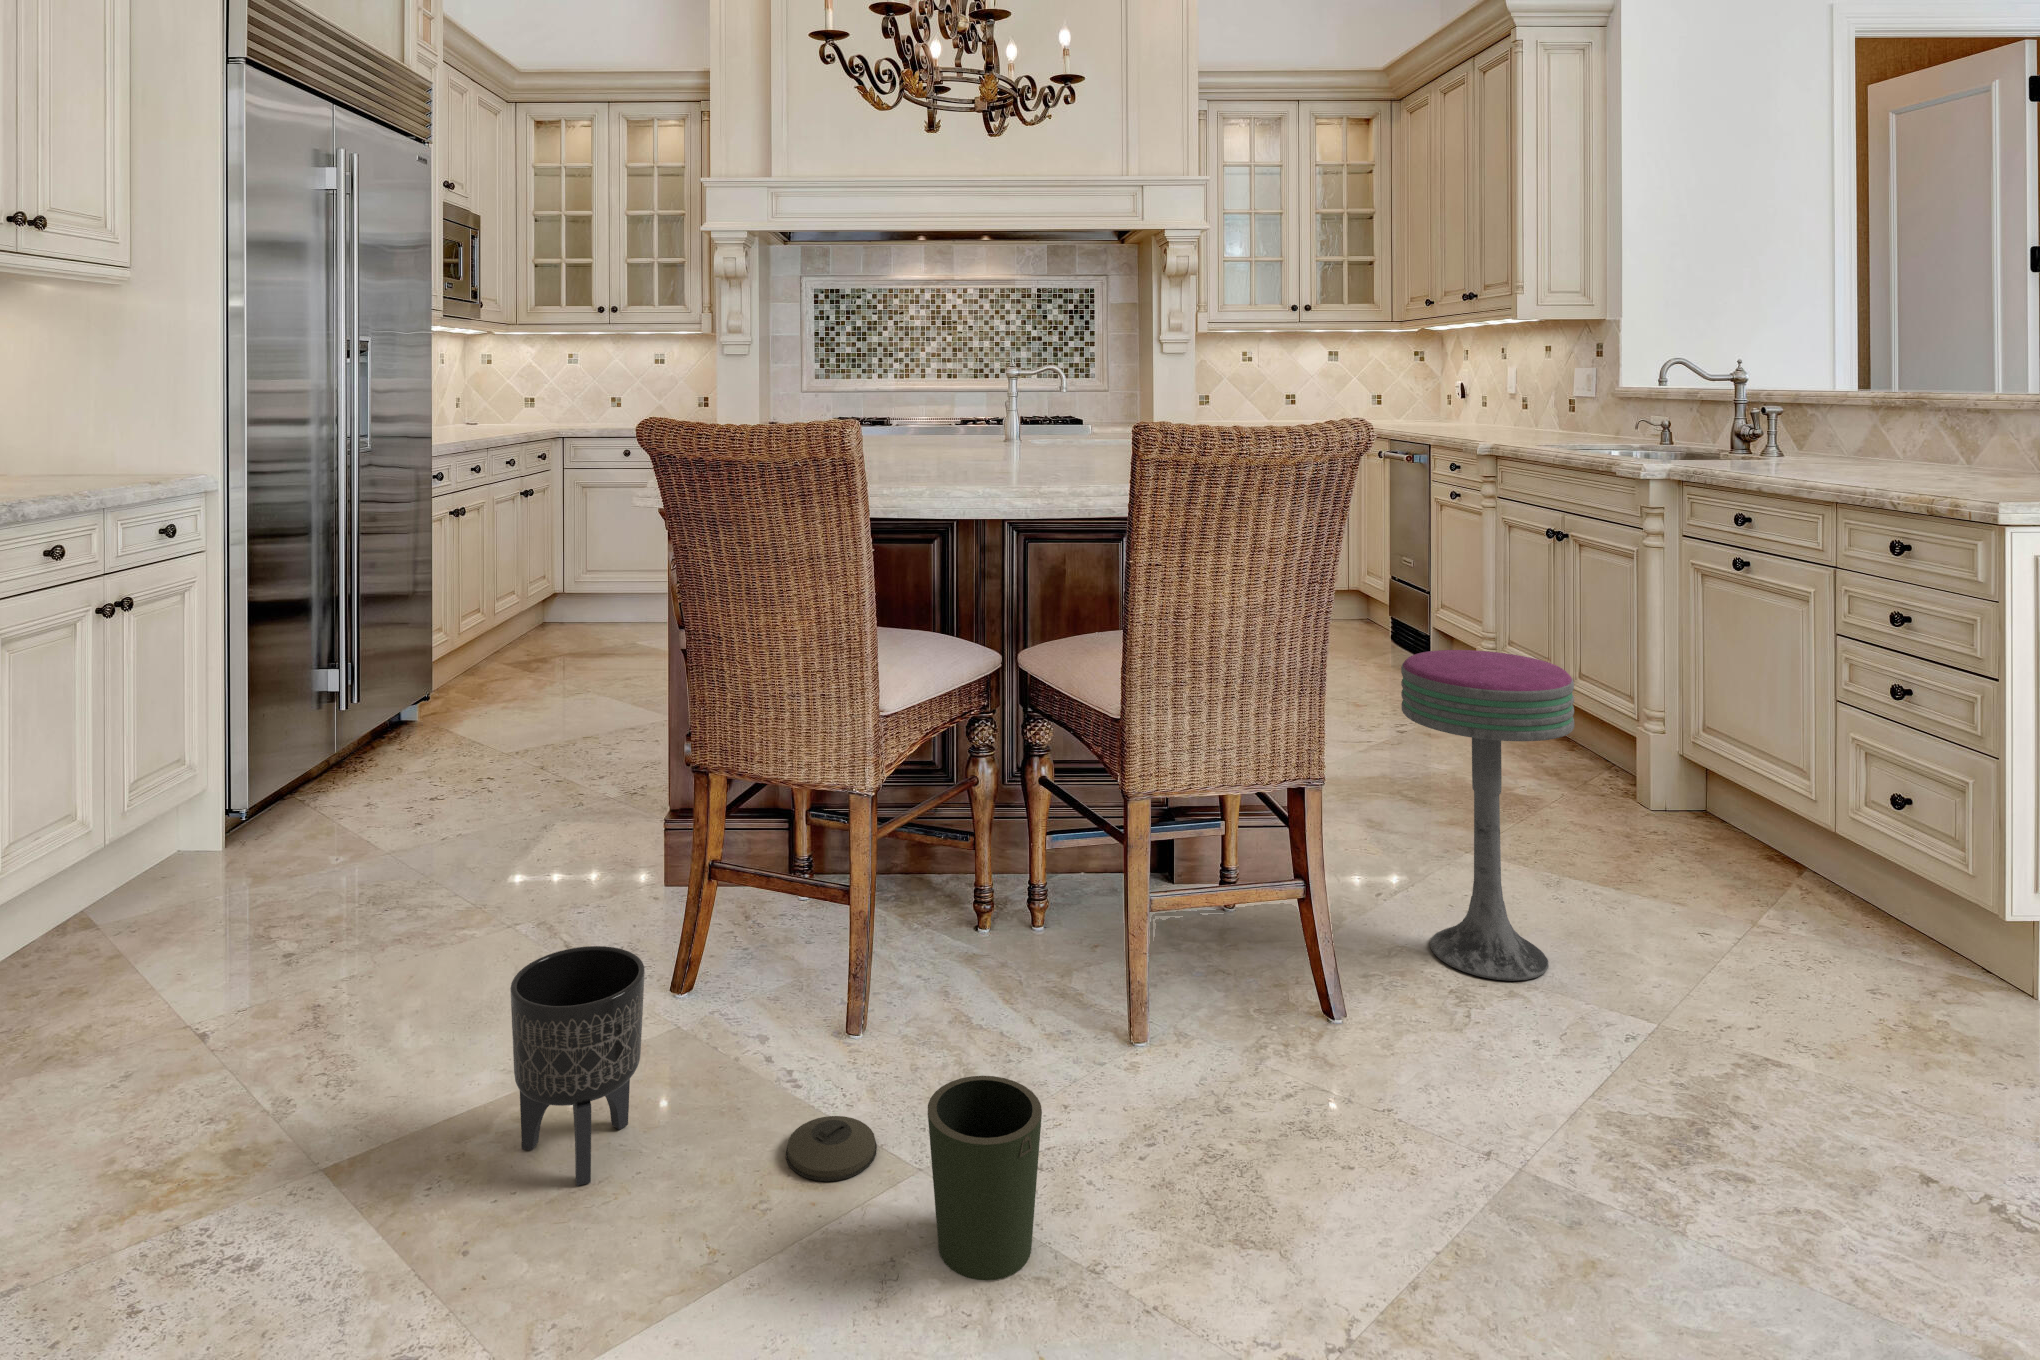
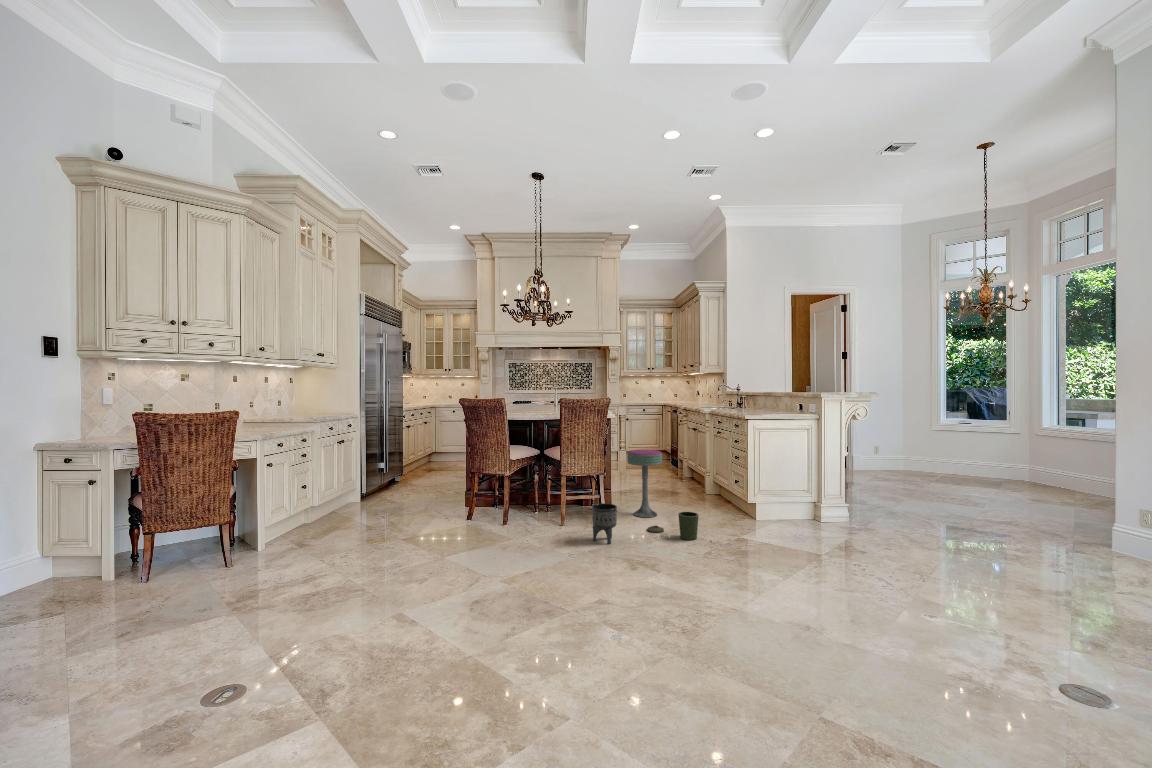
planter: present [510,946,645,1186] -> present [592,503,617,544]
trash can: present [786,1076,1042,1280] -> present [647,512,699,540]

